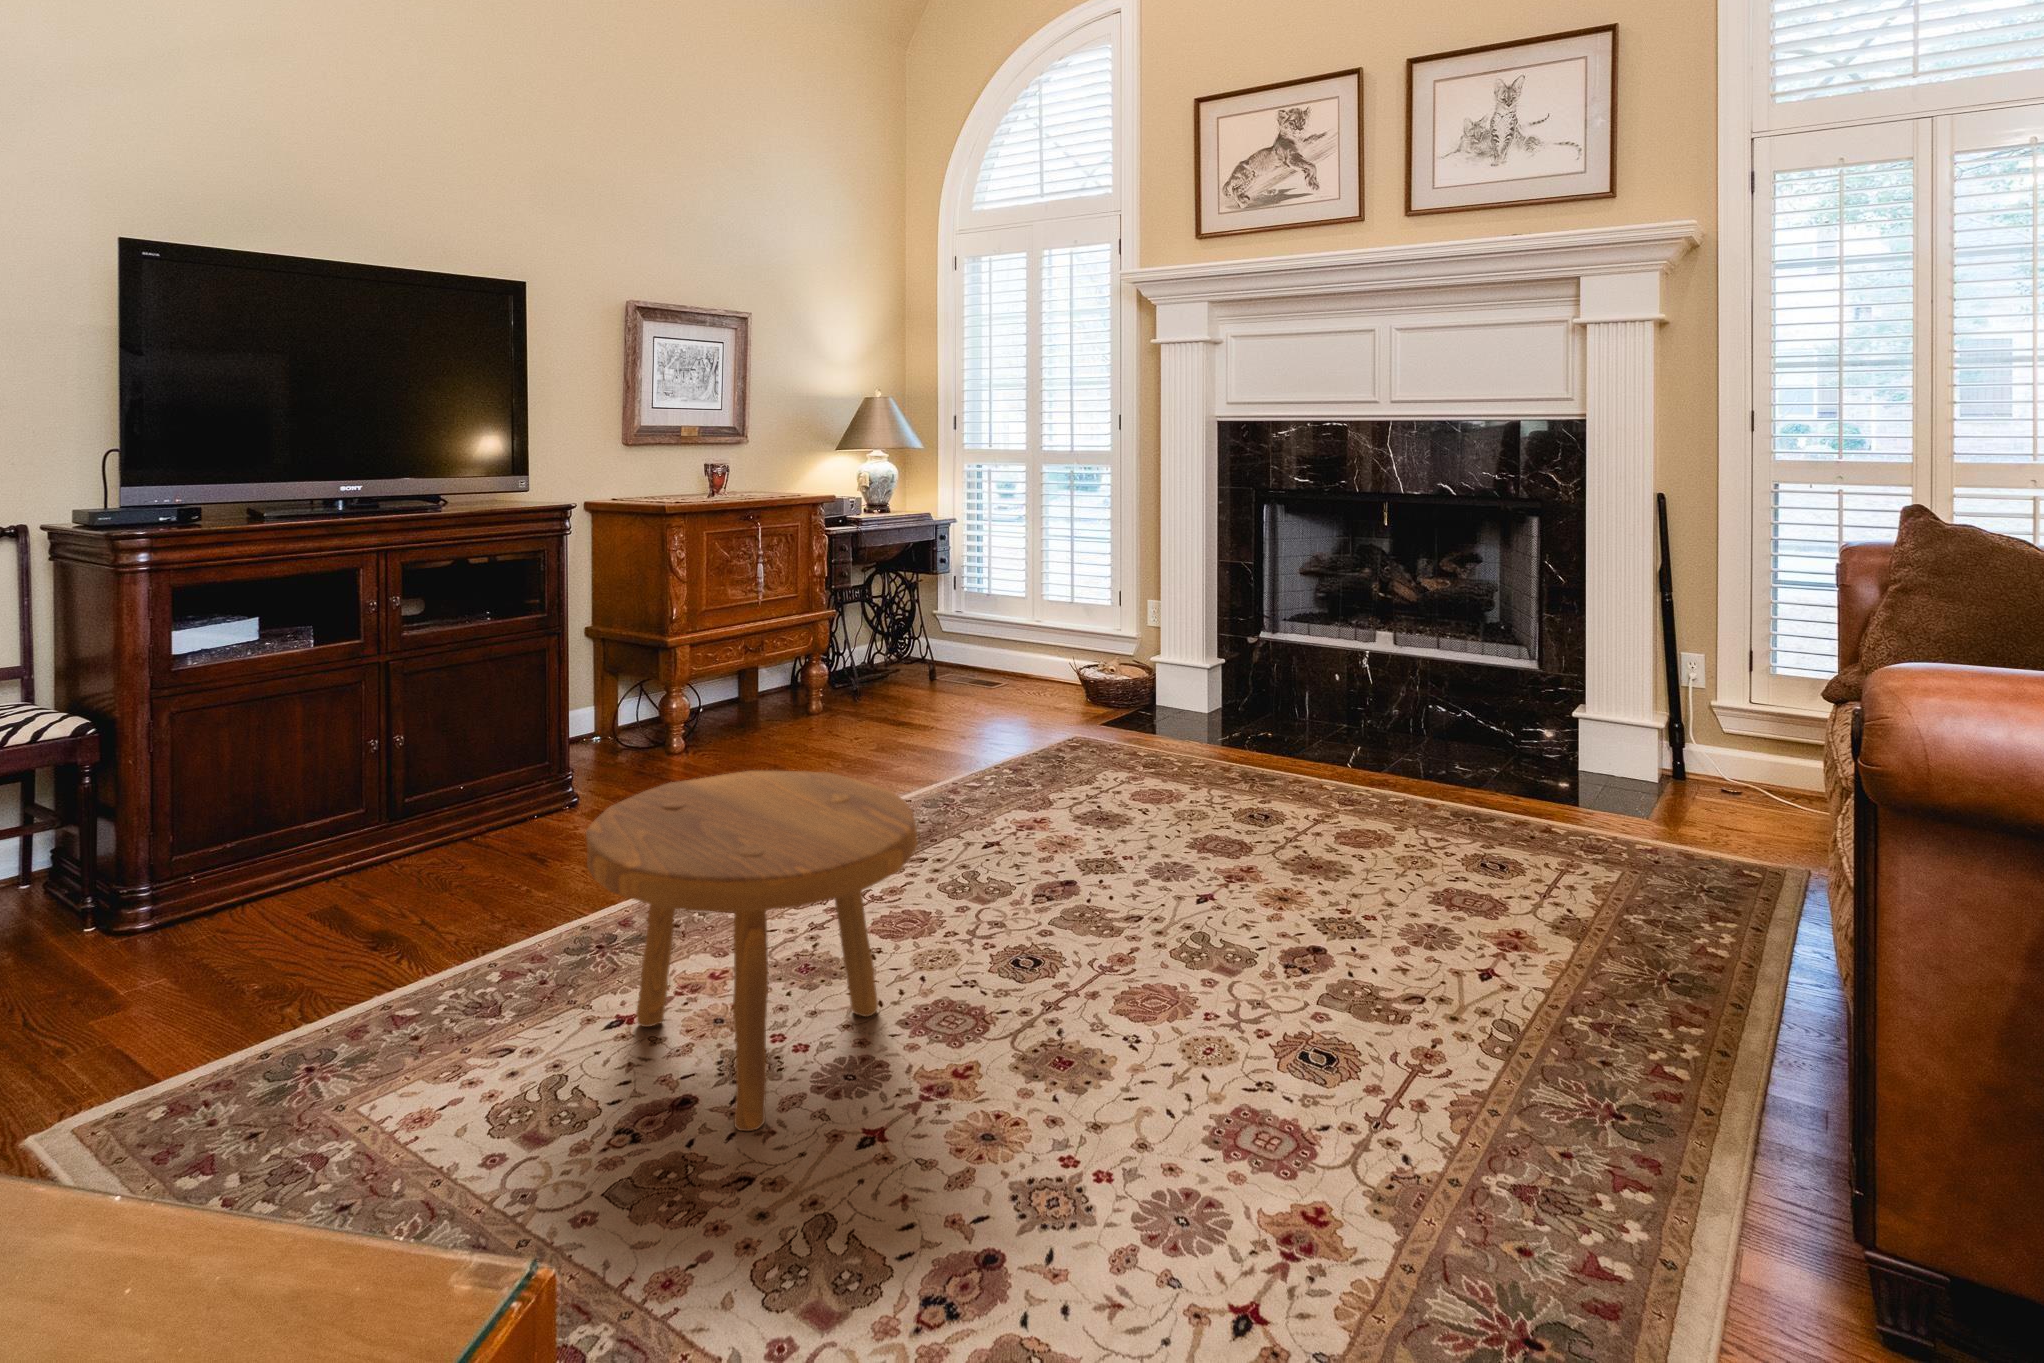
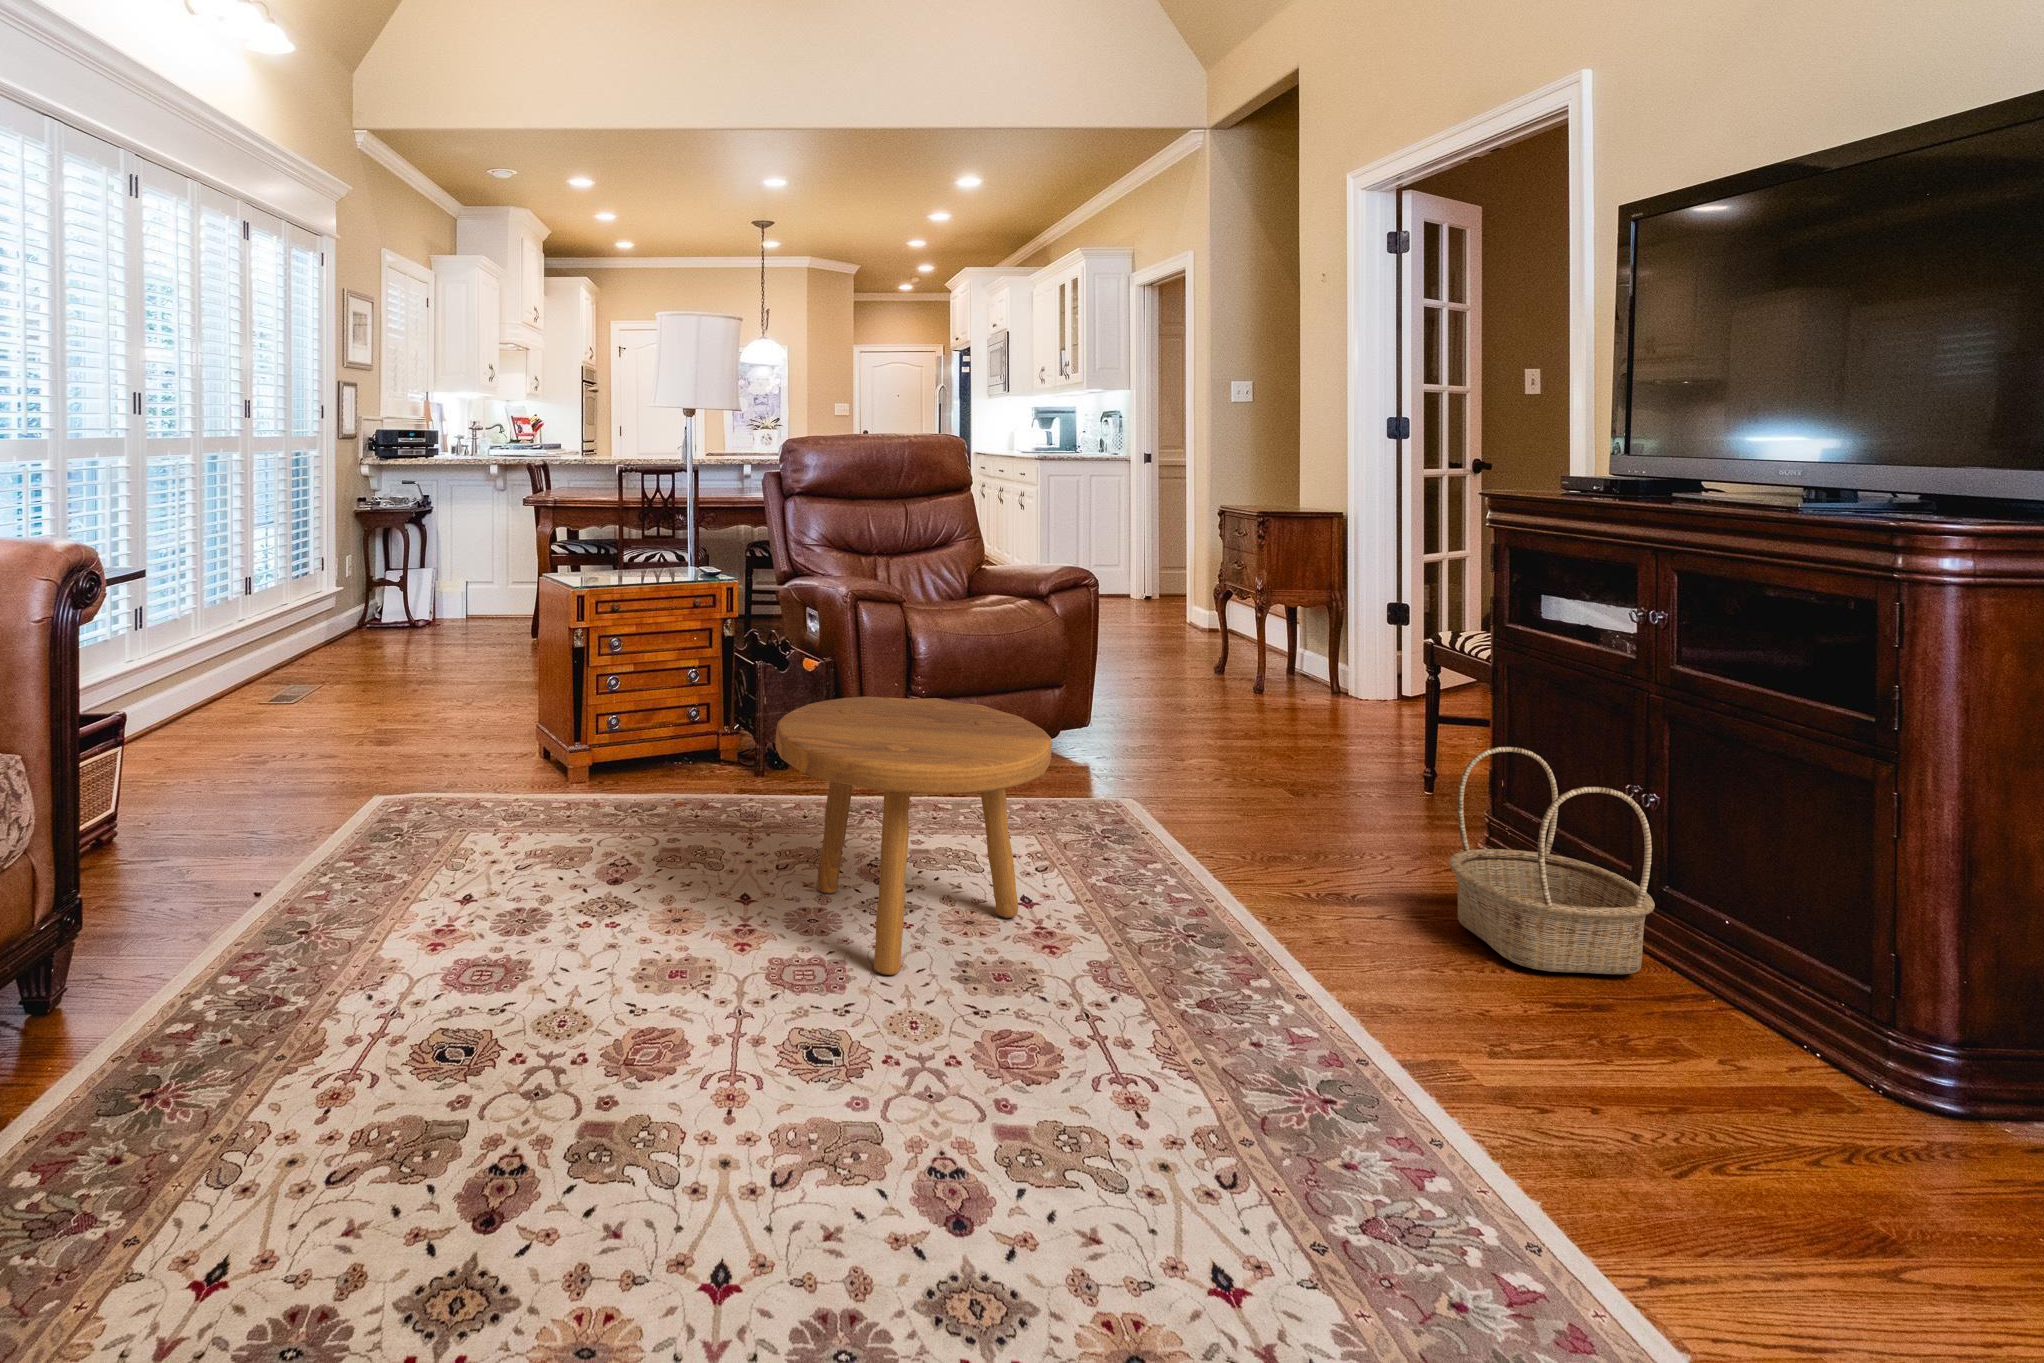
basket: none [311,710,469,897] -> present [1449,747,1655,974]

